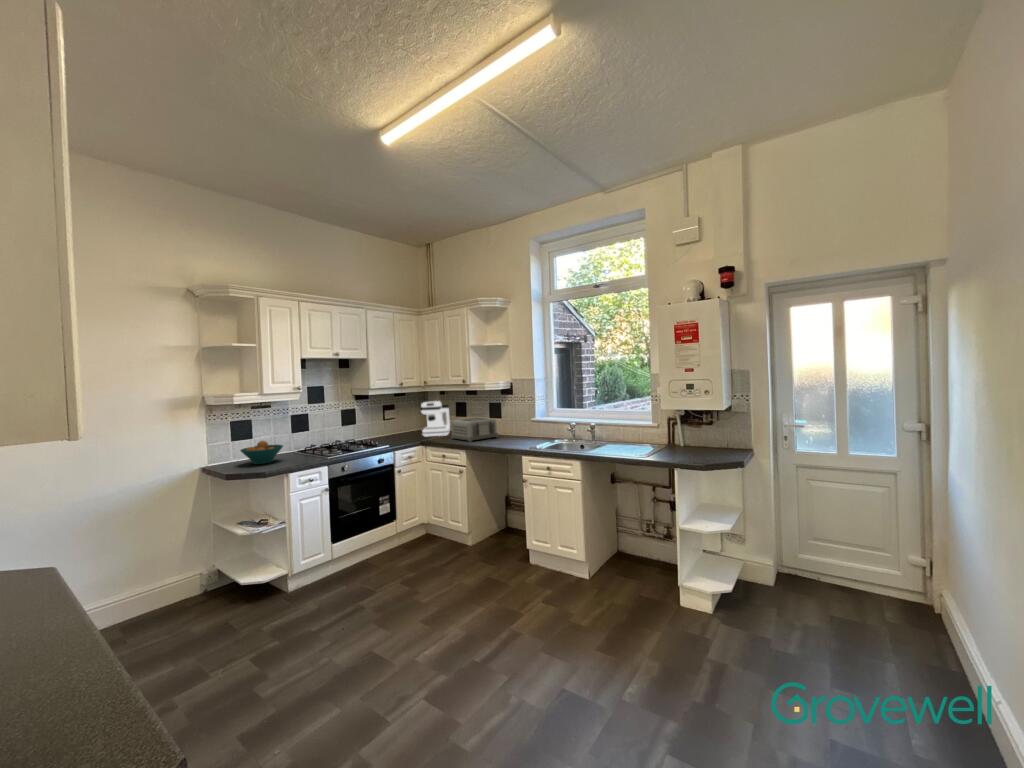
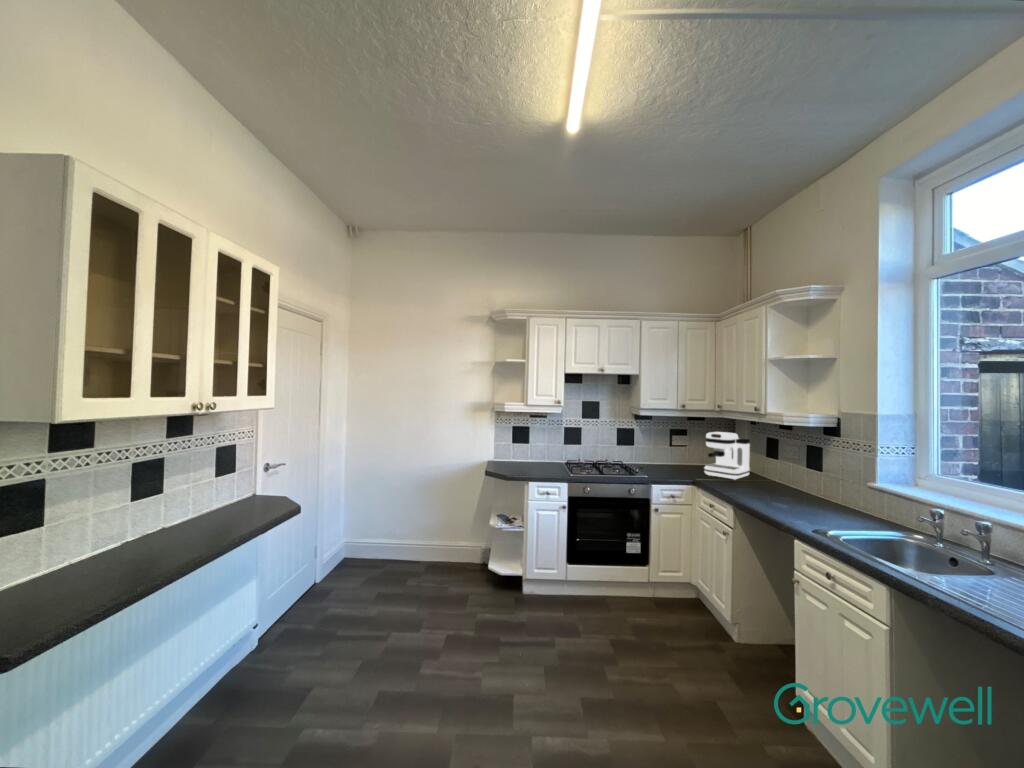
toaster: present [451,417,498,442] -> none [731,461,800,500]
fruit bowl: present [240,441,283,464] -> none [510,447,544,468]

